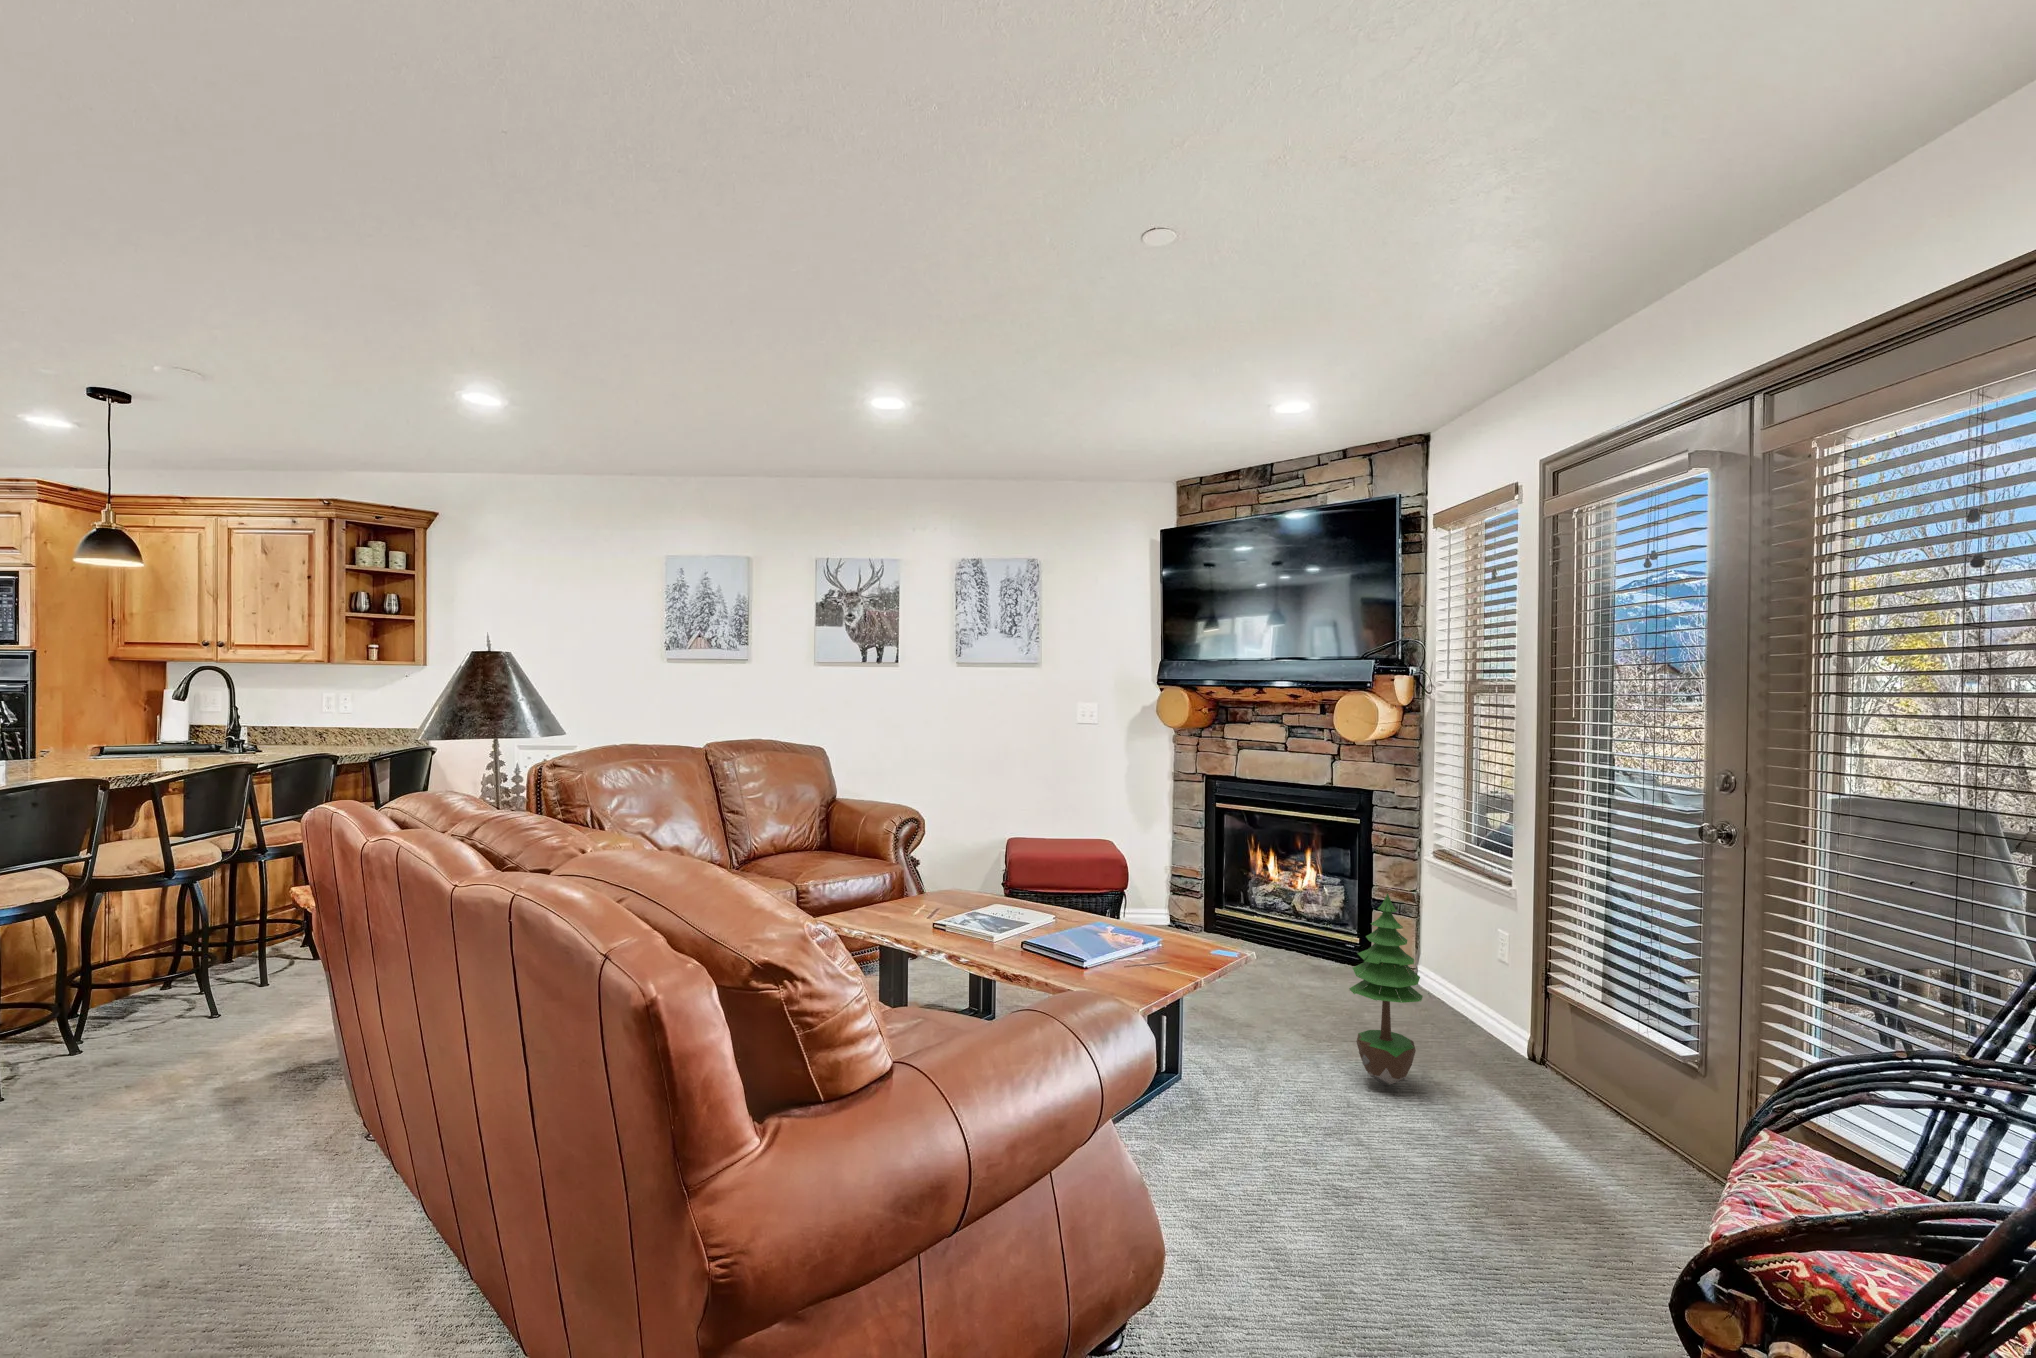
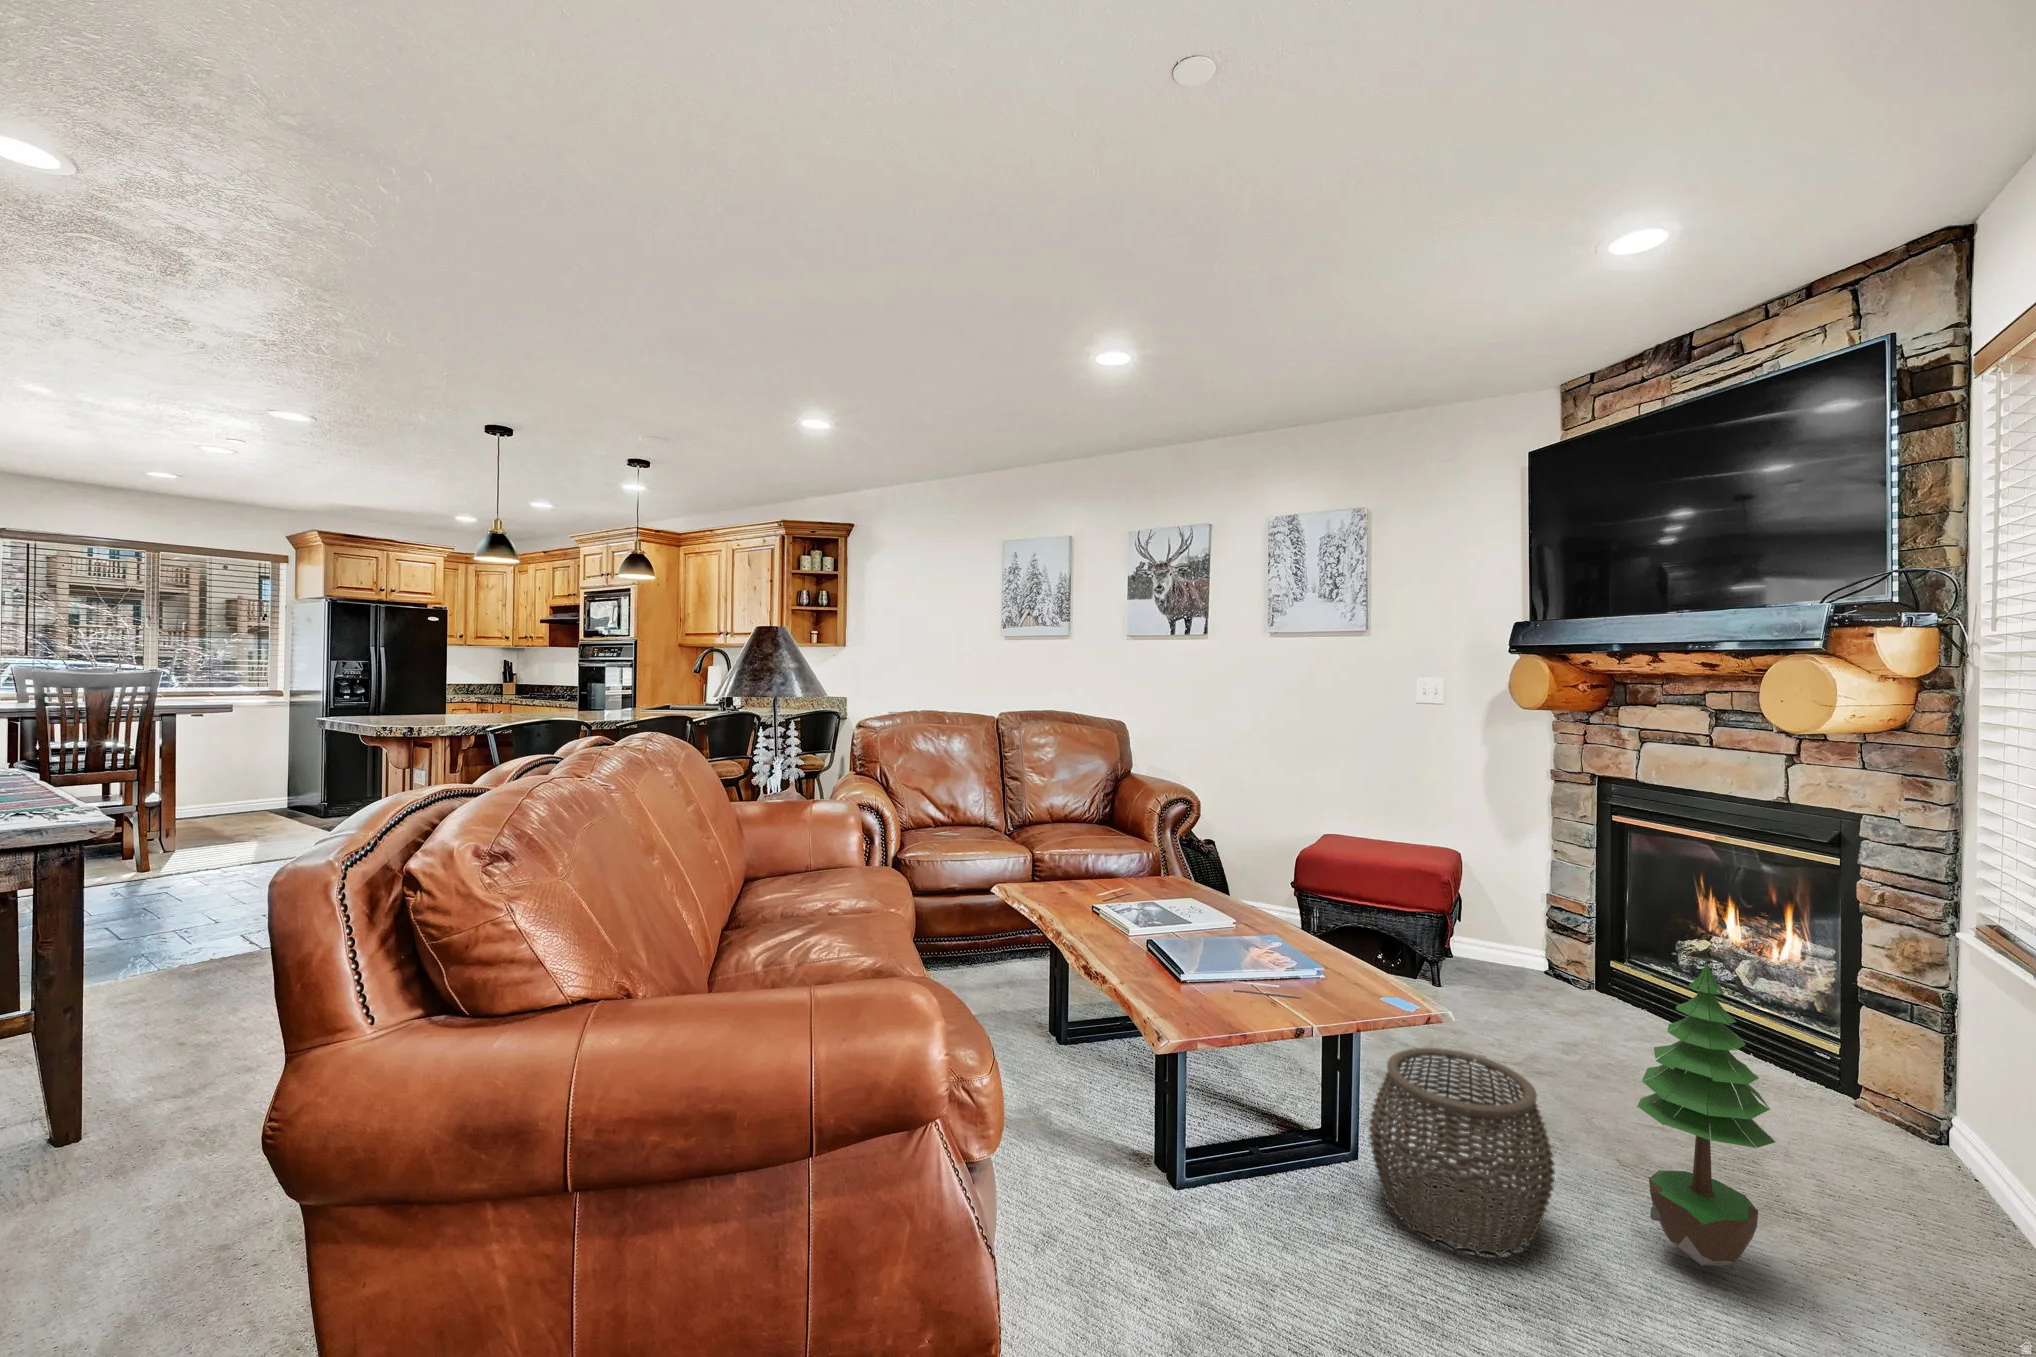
woven basket: none [1201,984,1323,1121] -> present [1369,1048,1555,1255]

